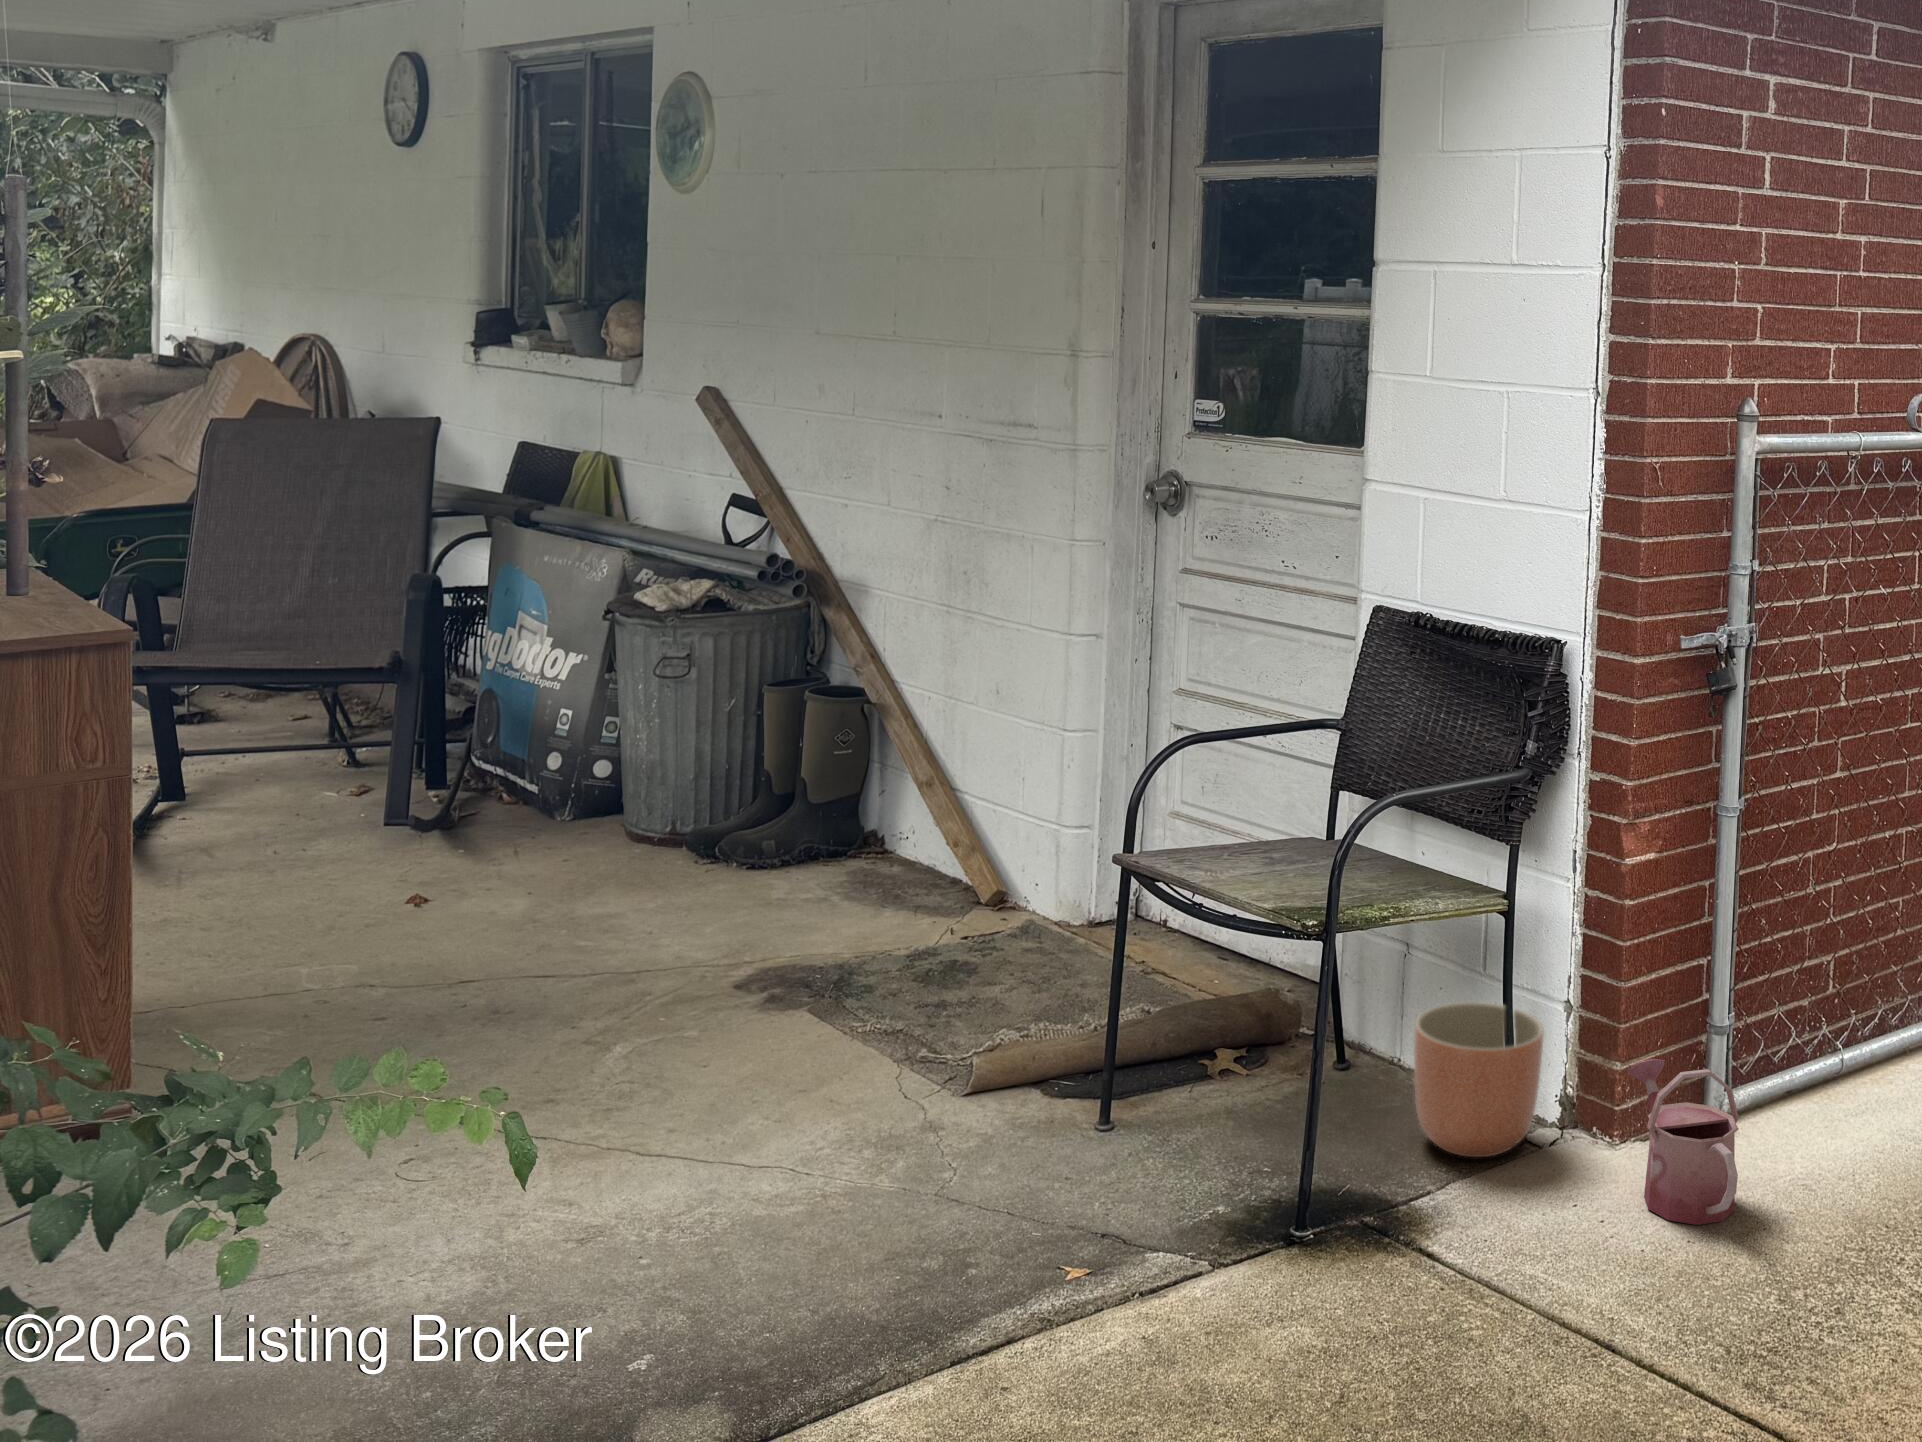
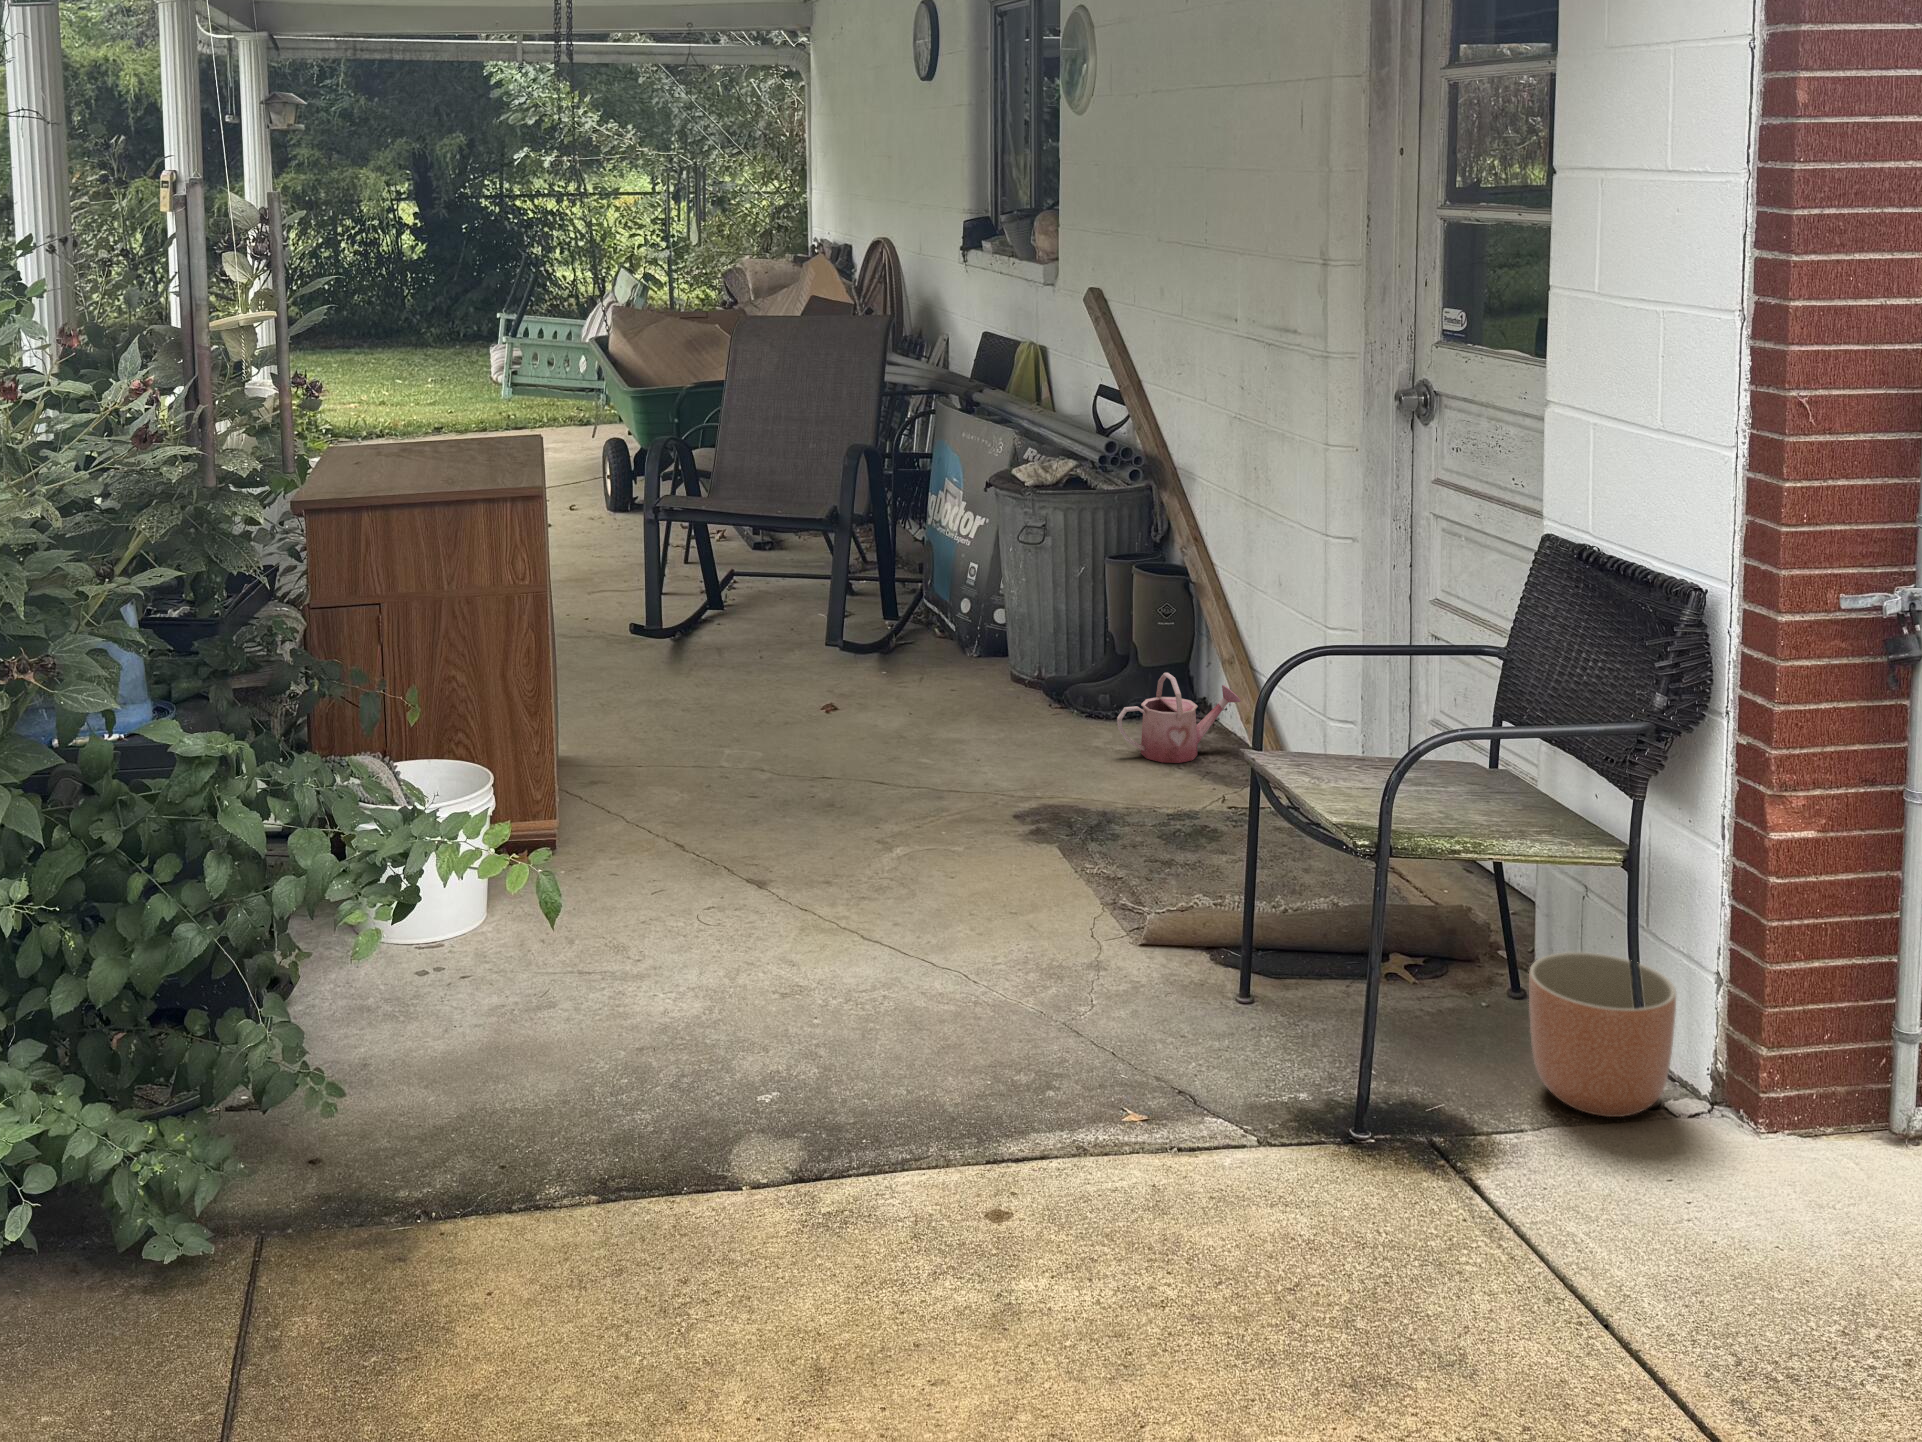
watering can: present [1628,1059,1739,1225] -> present [1117,673,1241,763]

